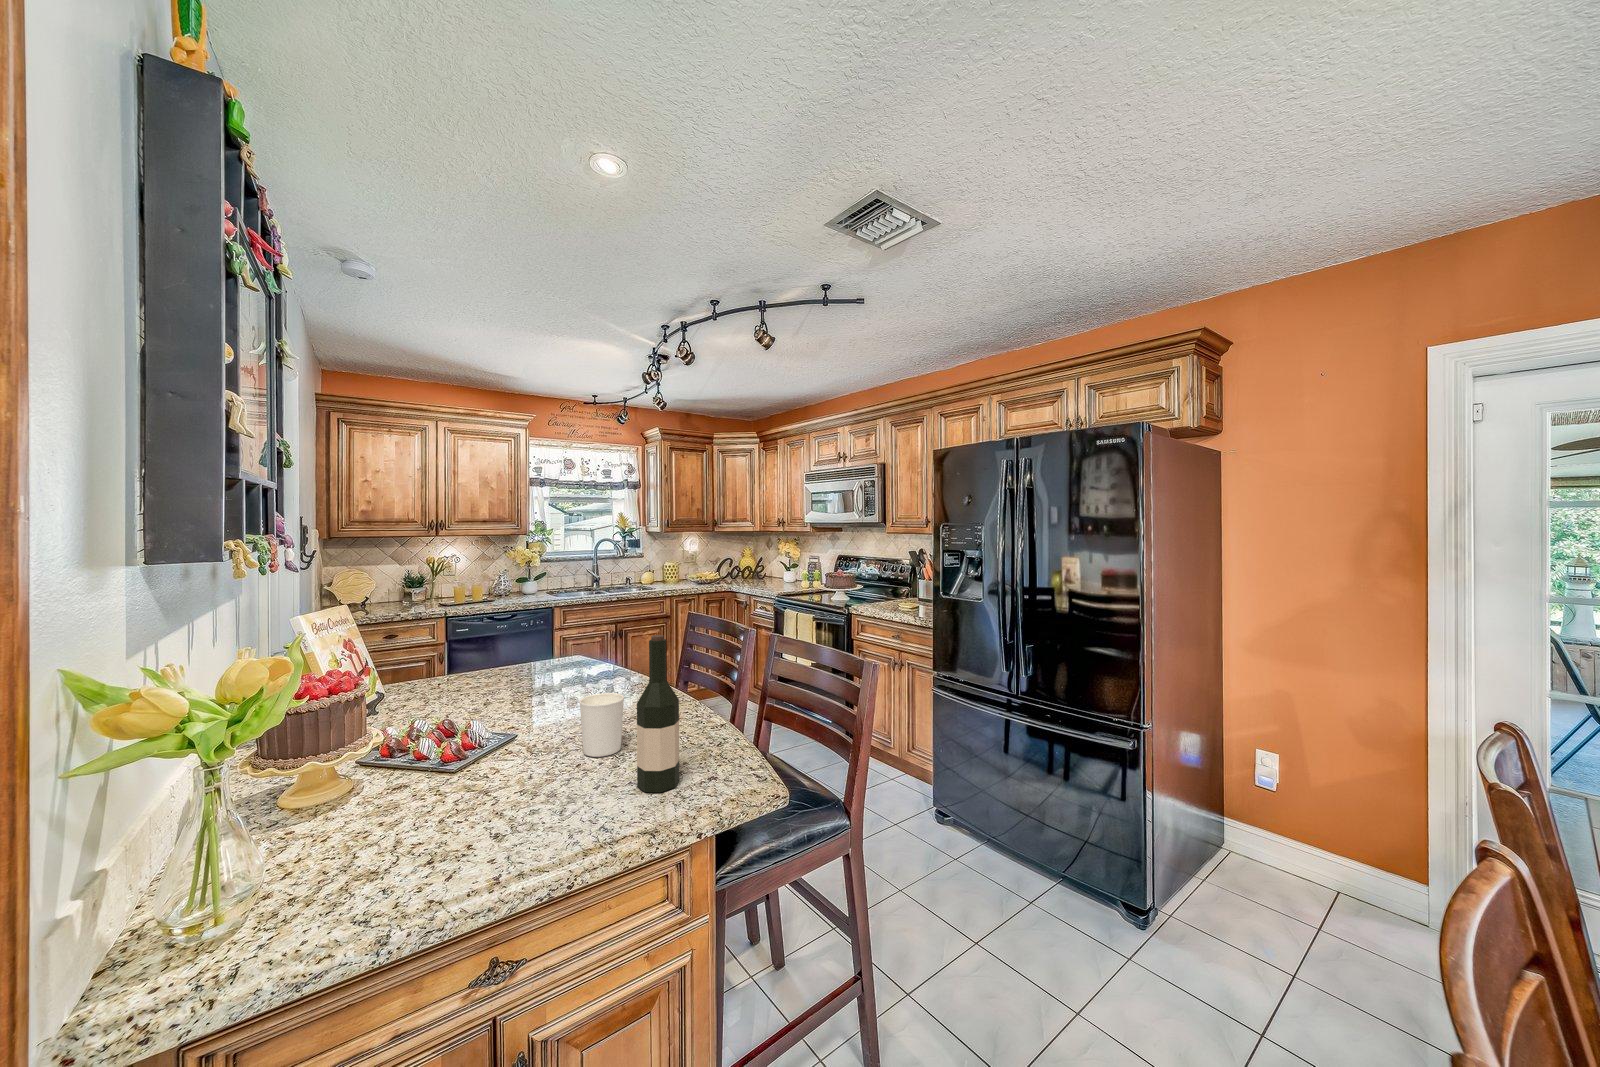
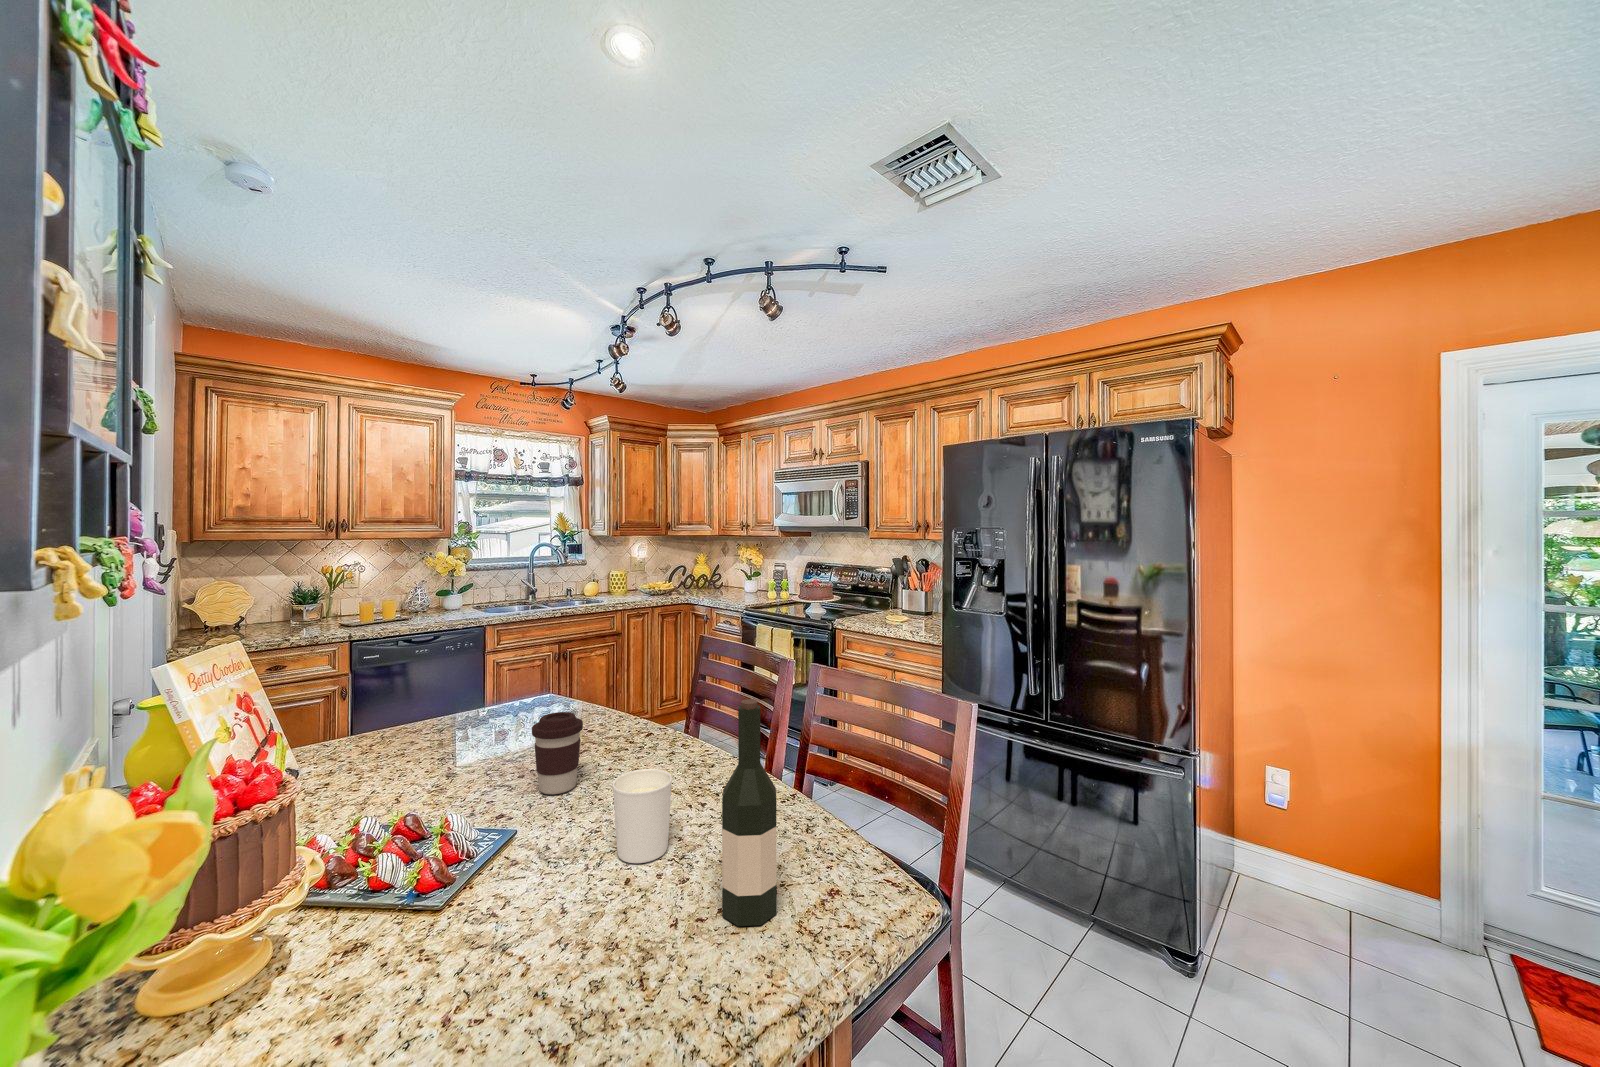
coffee cup: none [540,657,579,717] -> present [532,712,583,794]

